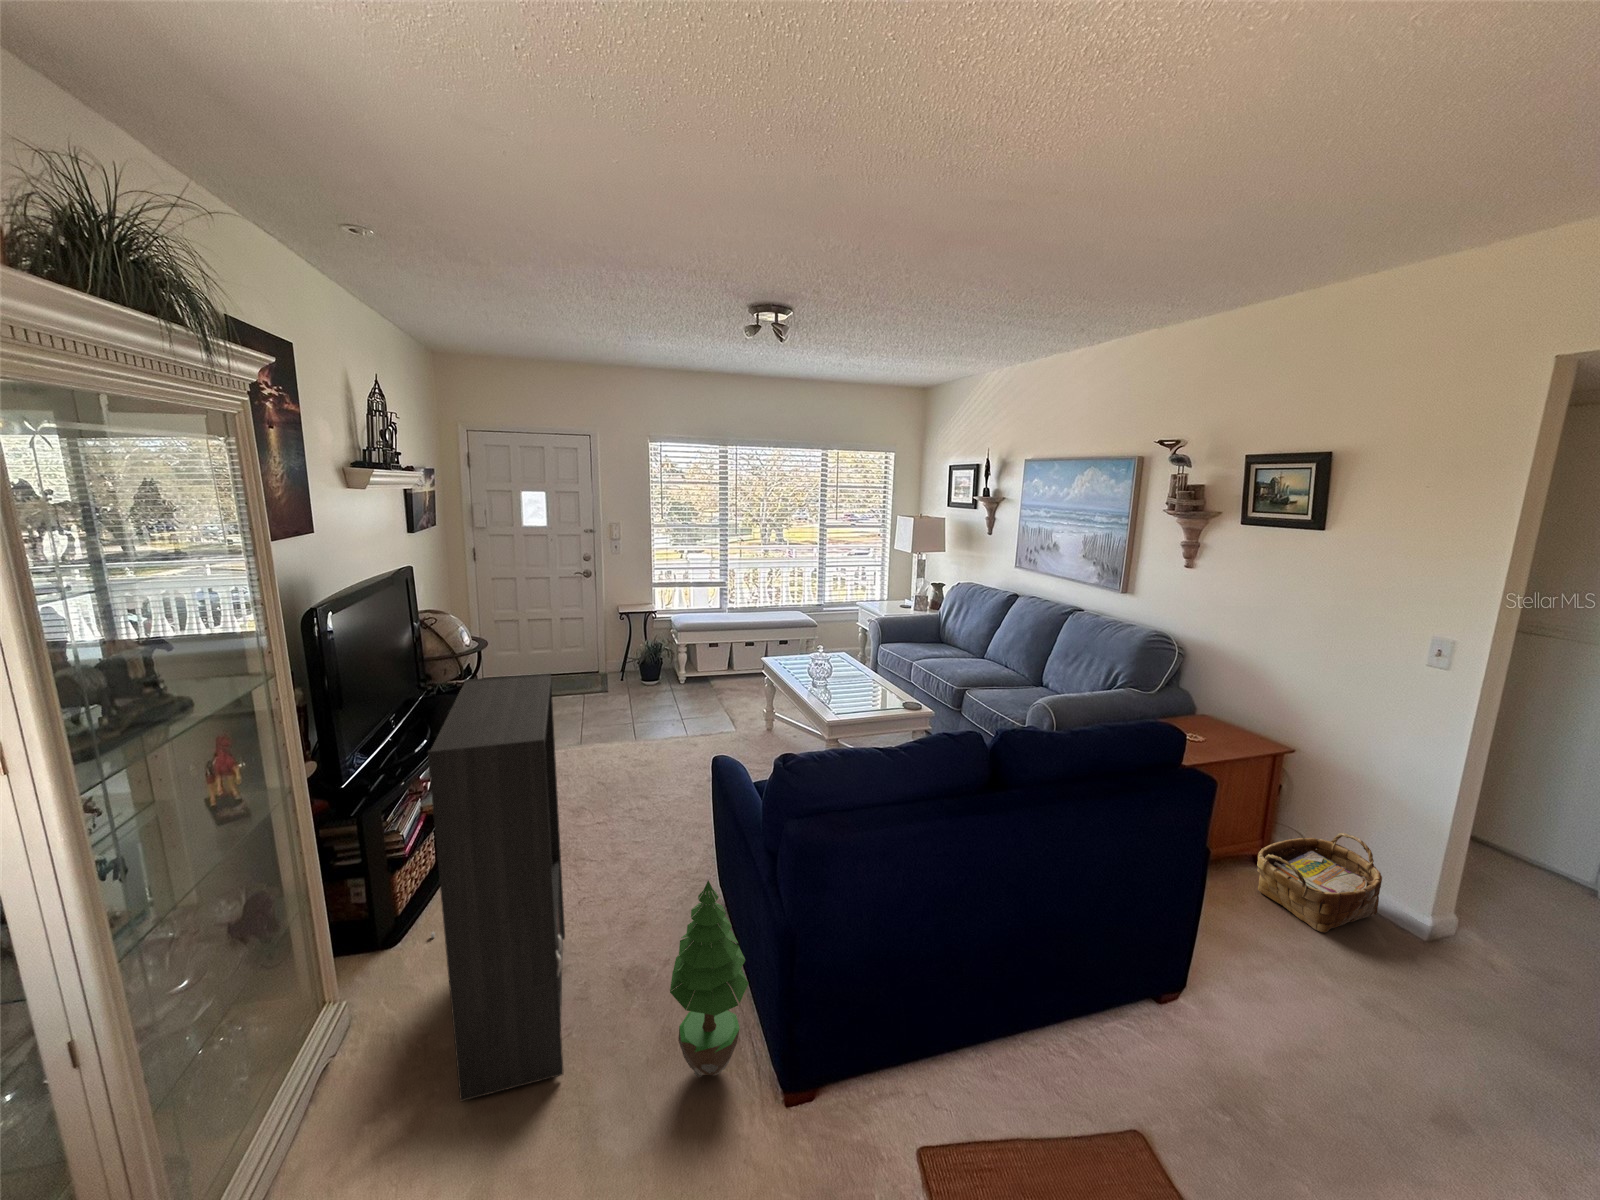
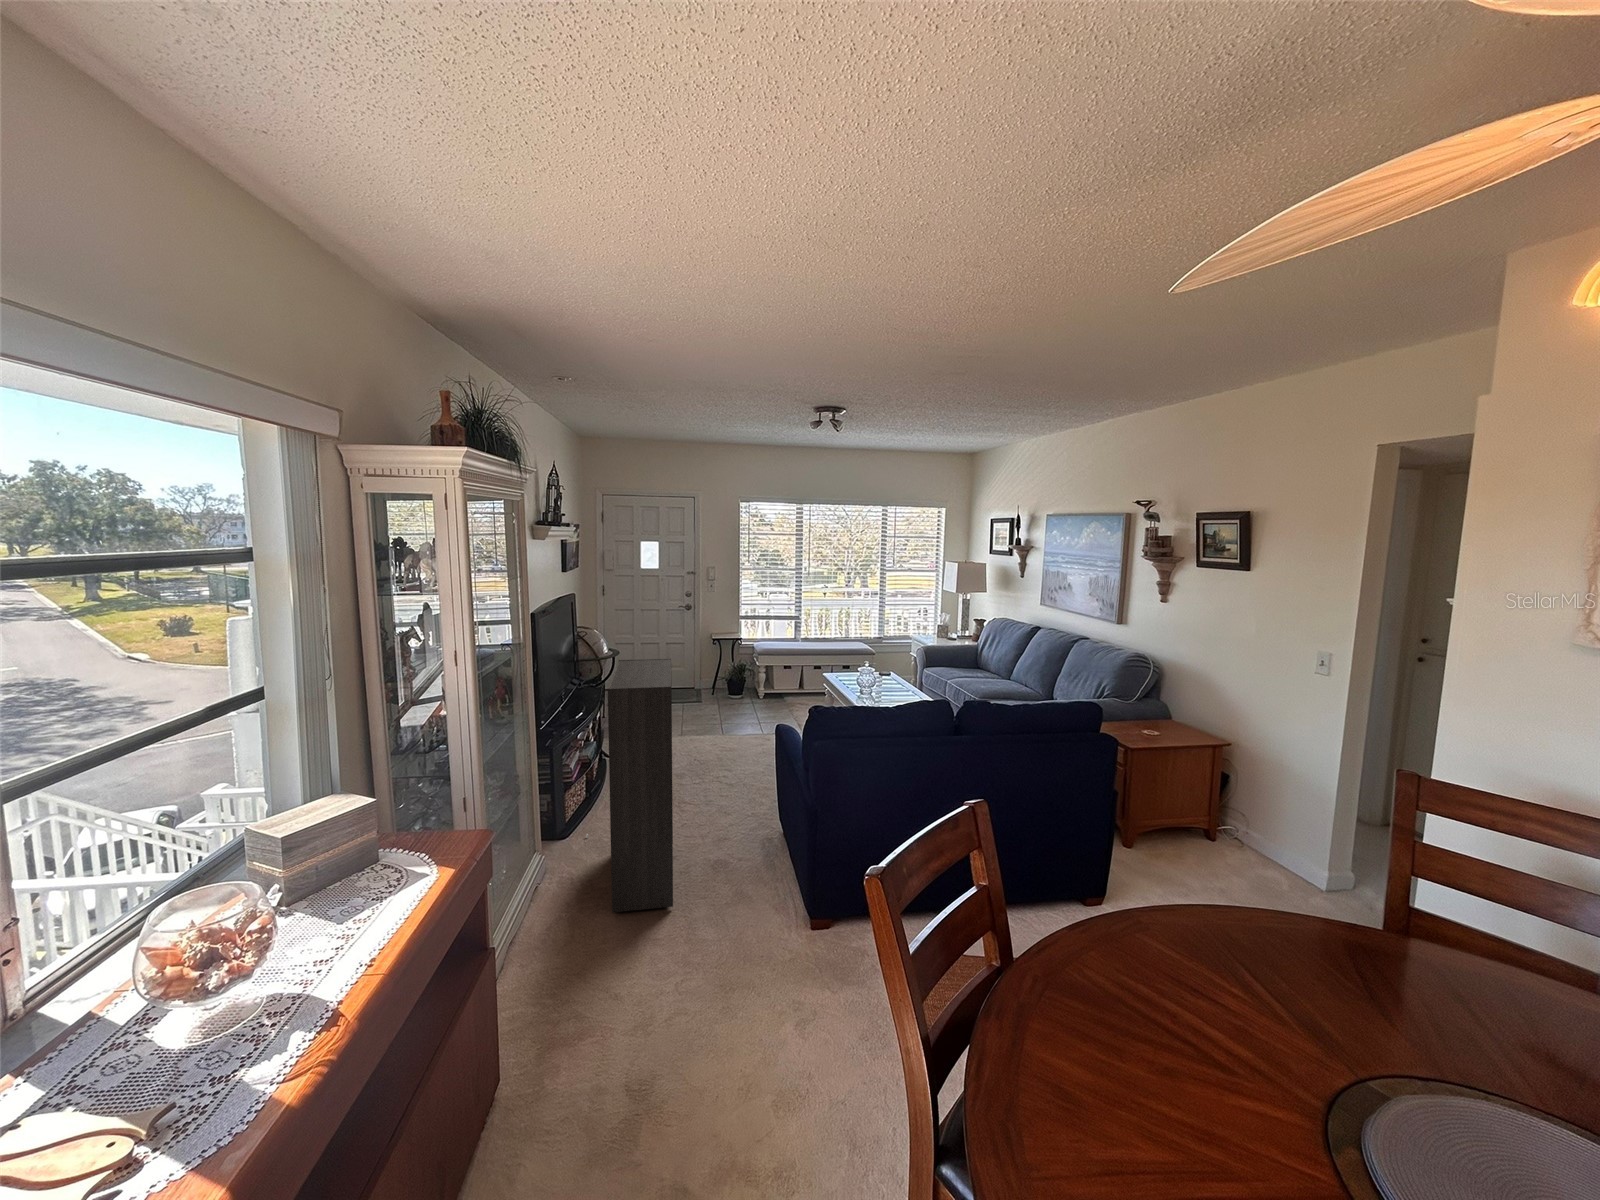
woven basket: present [1257,833,1382,932] -> none [1196,809,1291,880]
potted tree: present [670,881,749,1077] -> none [740,781,790,914]

